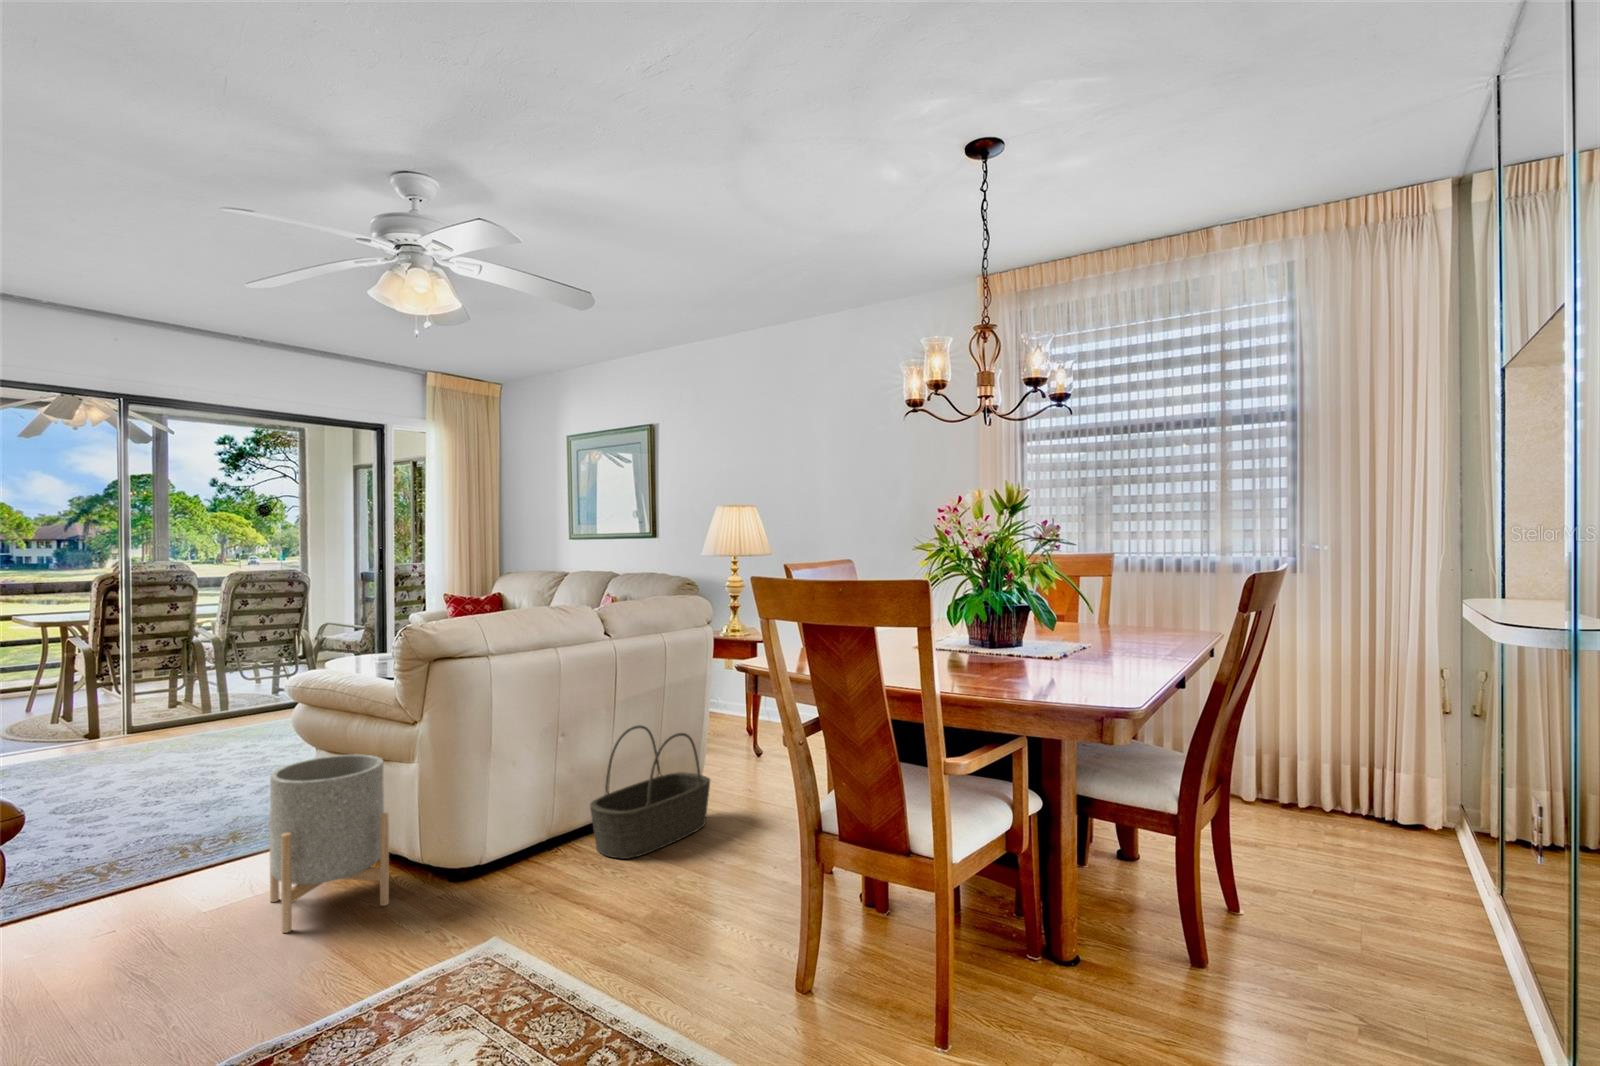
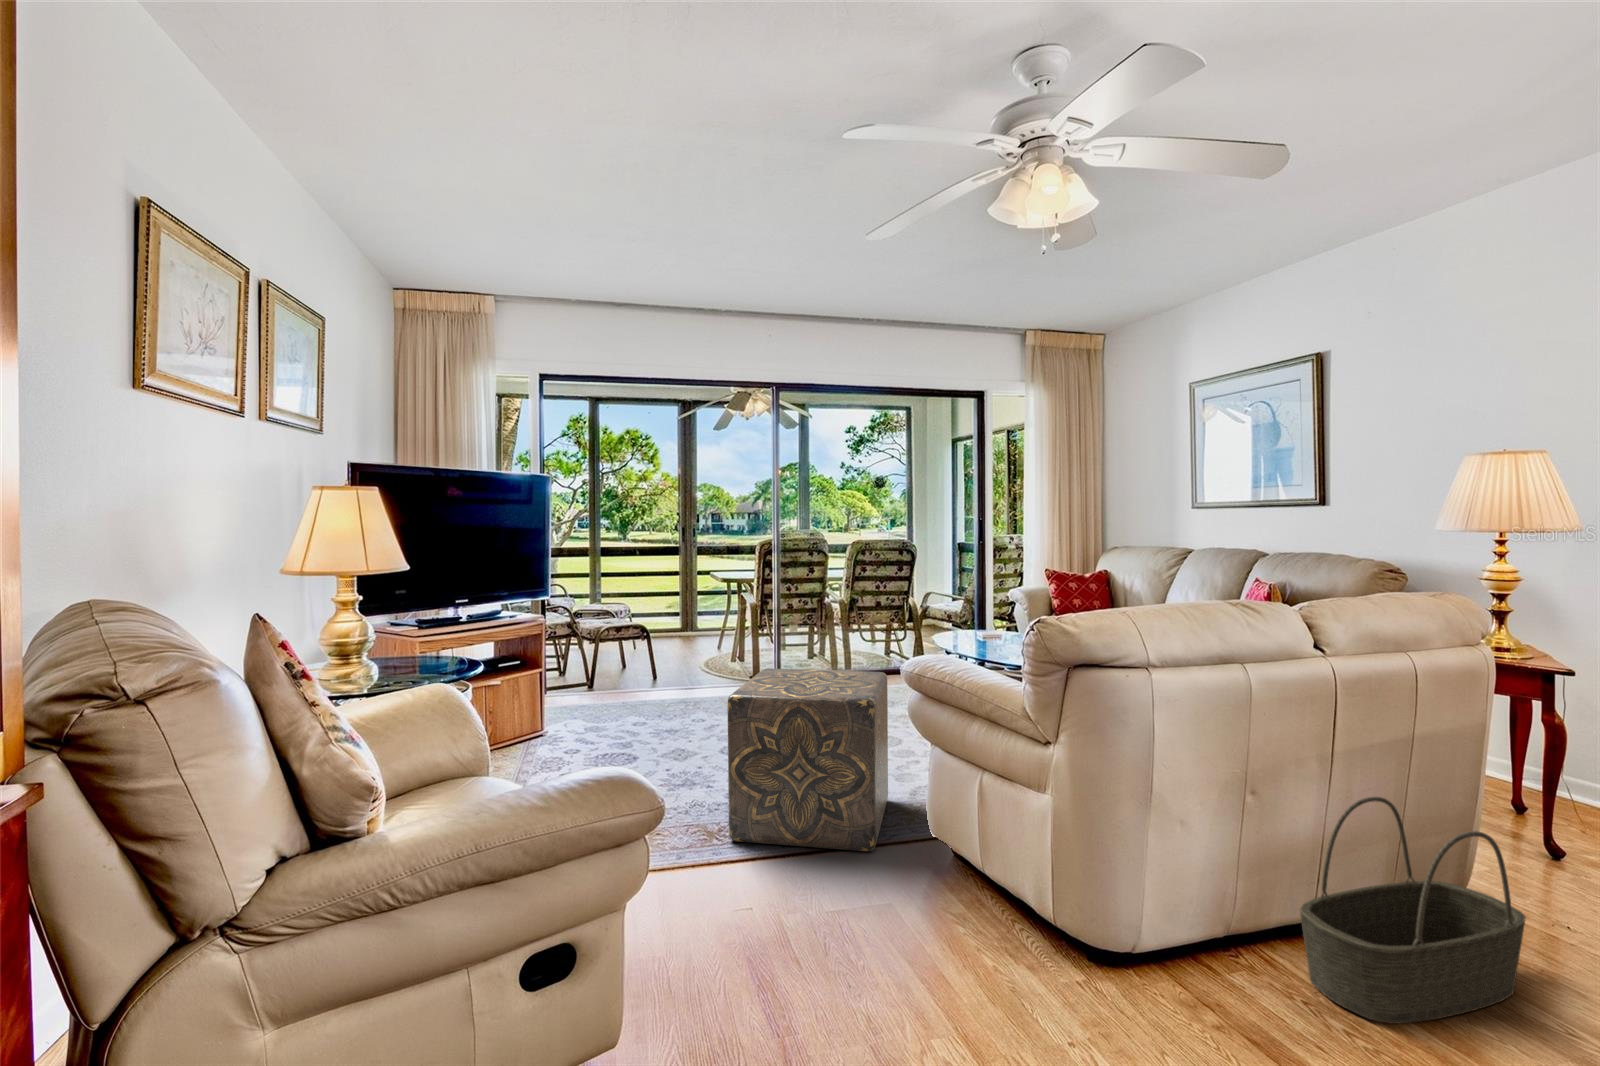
ottoman: none [75,696,273,886] -> present [727,668,888,851]
planter: present [269,754,389,933] -> none [886,765,1017,981]

